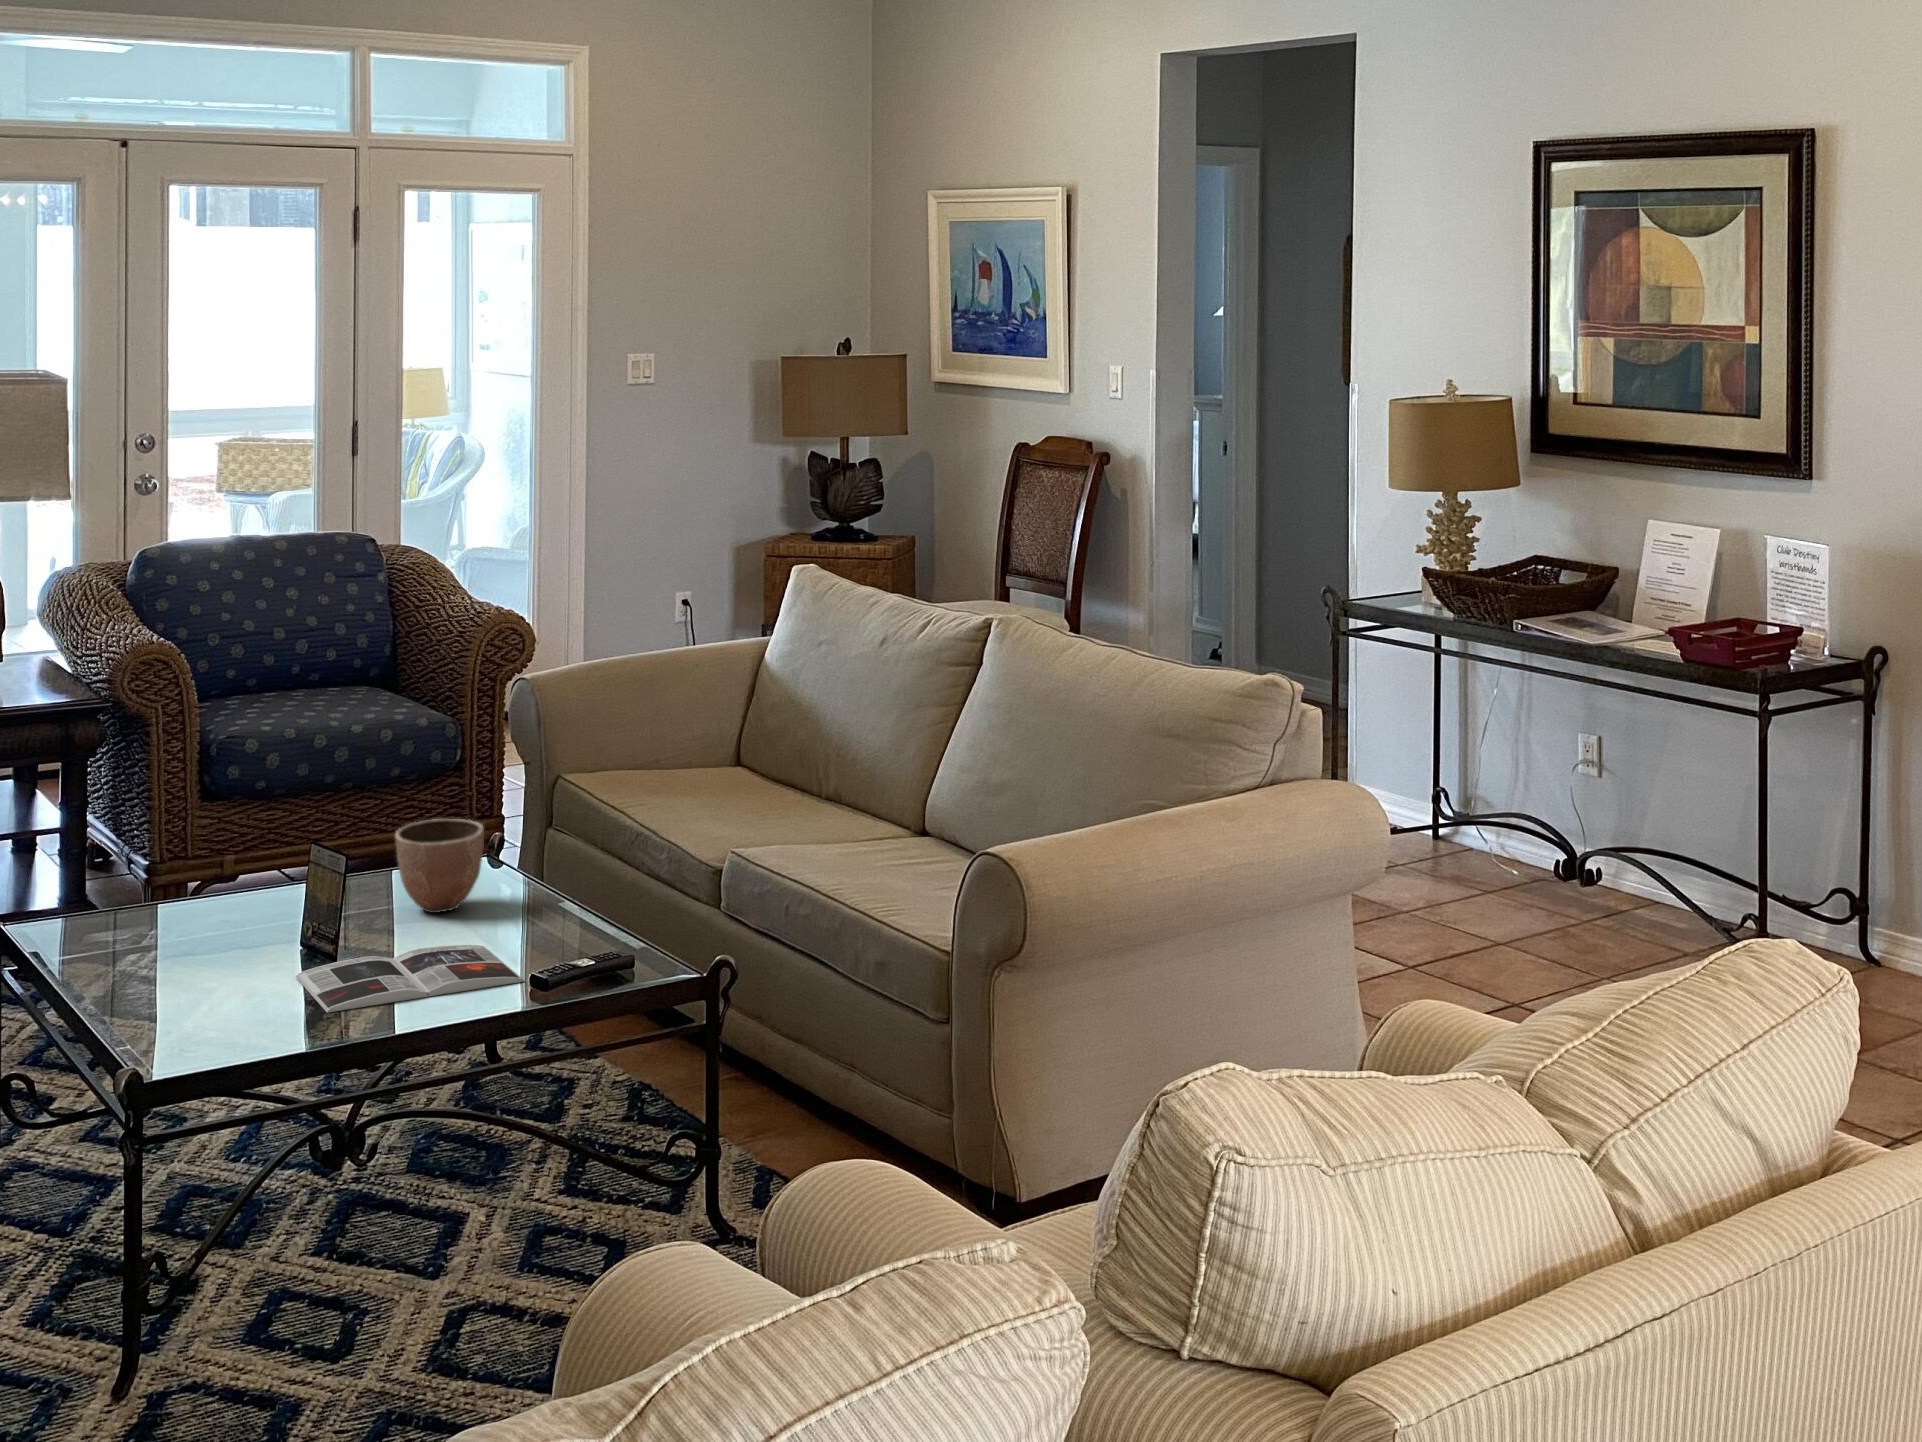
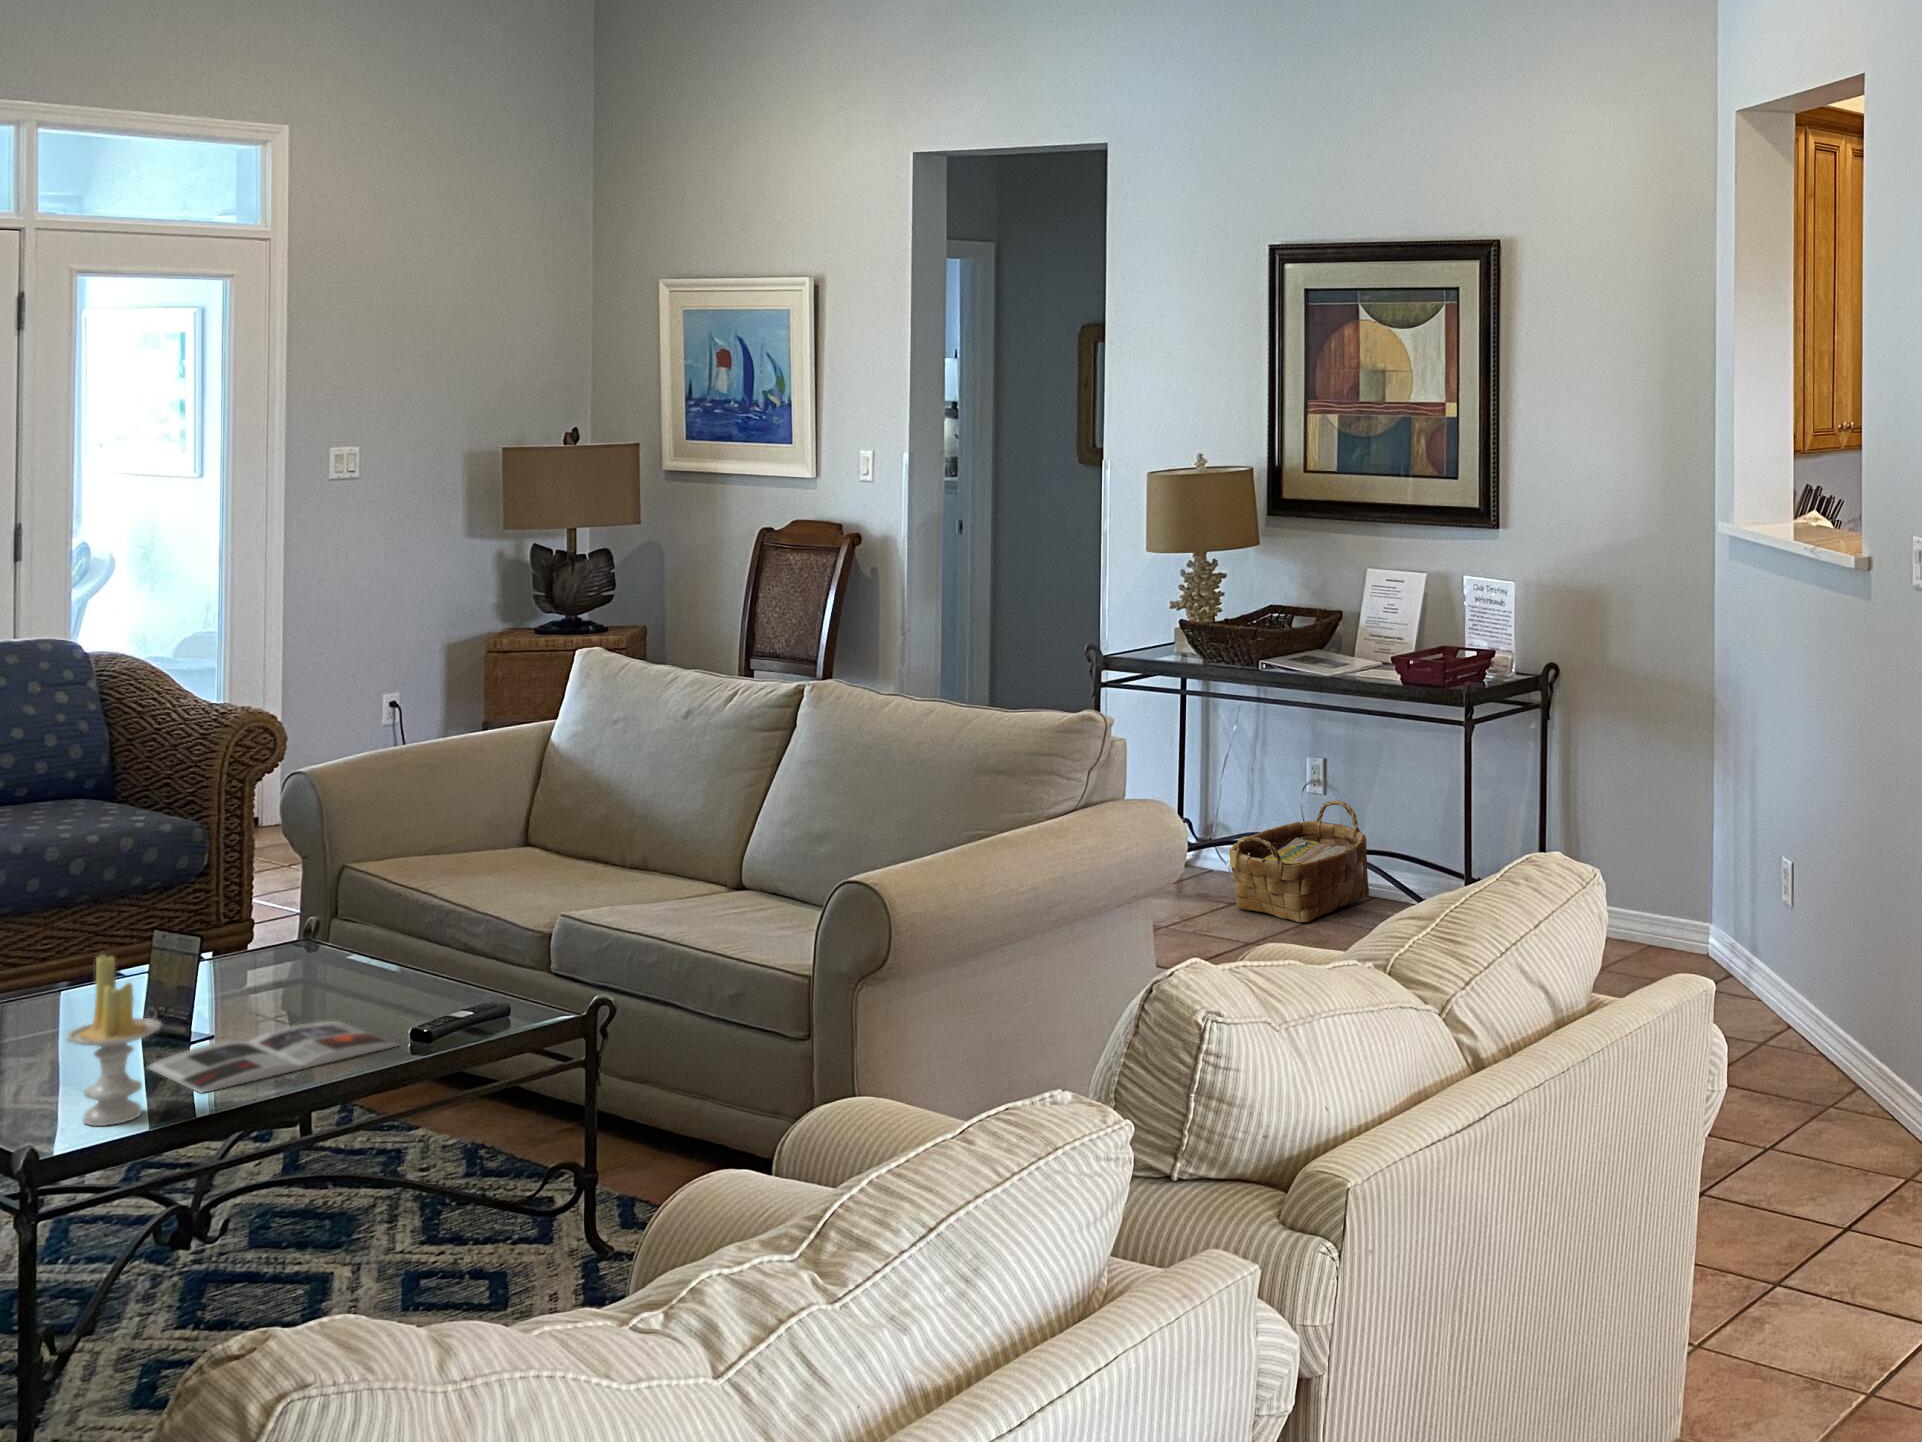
woven basket: none [1480,783,1647,923] -> present [1230,800,1369,922]
decorative bowl: present [395,819,484,913] -> none [223,906,319,1000]
candle: none [196,863,284,1038] -> present [67,955,160,1126]

